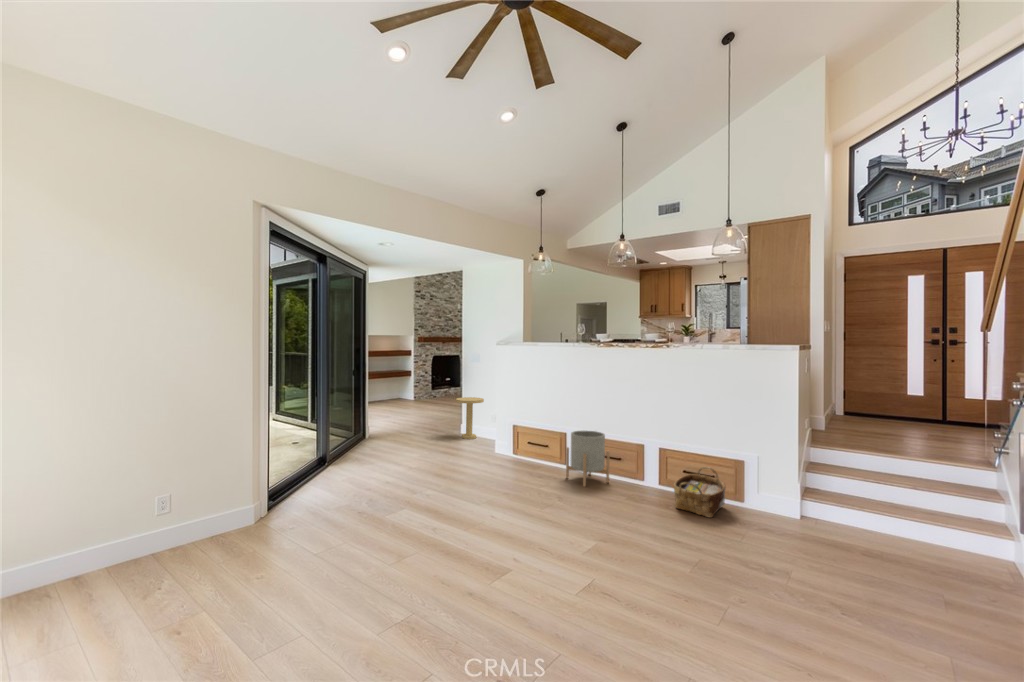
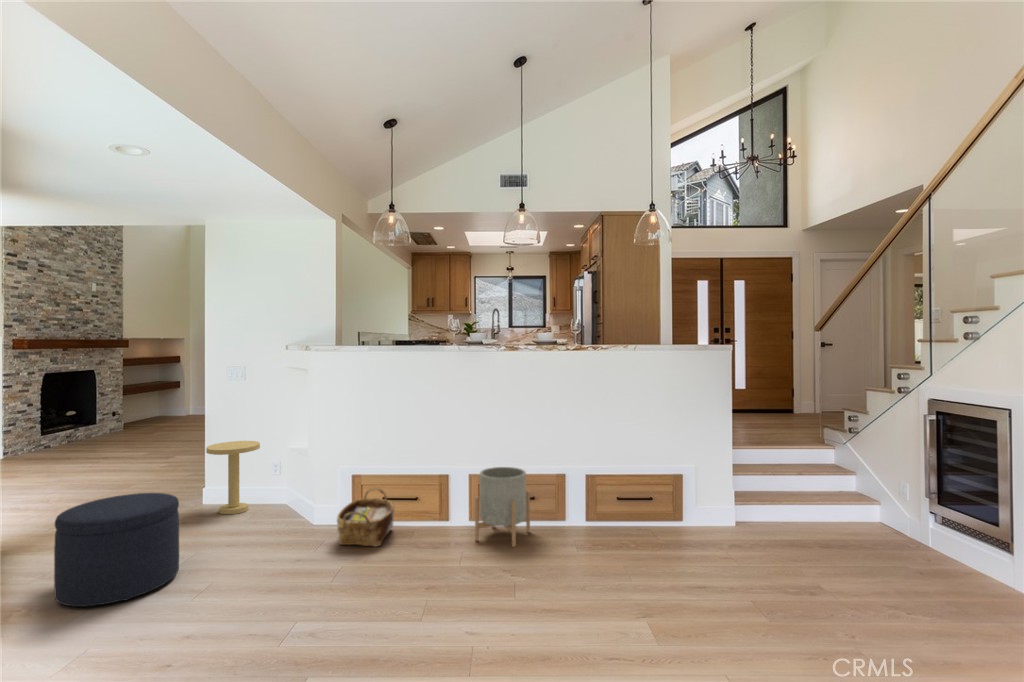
ottoman: none [368,413,418,461] -> present [54,493,179,606]
woven basket: present [674,467,726,518] -> present [337,488,394,547]

